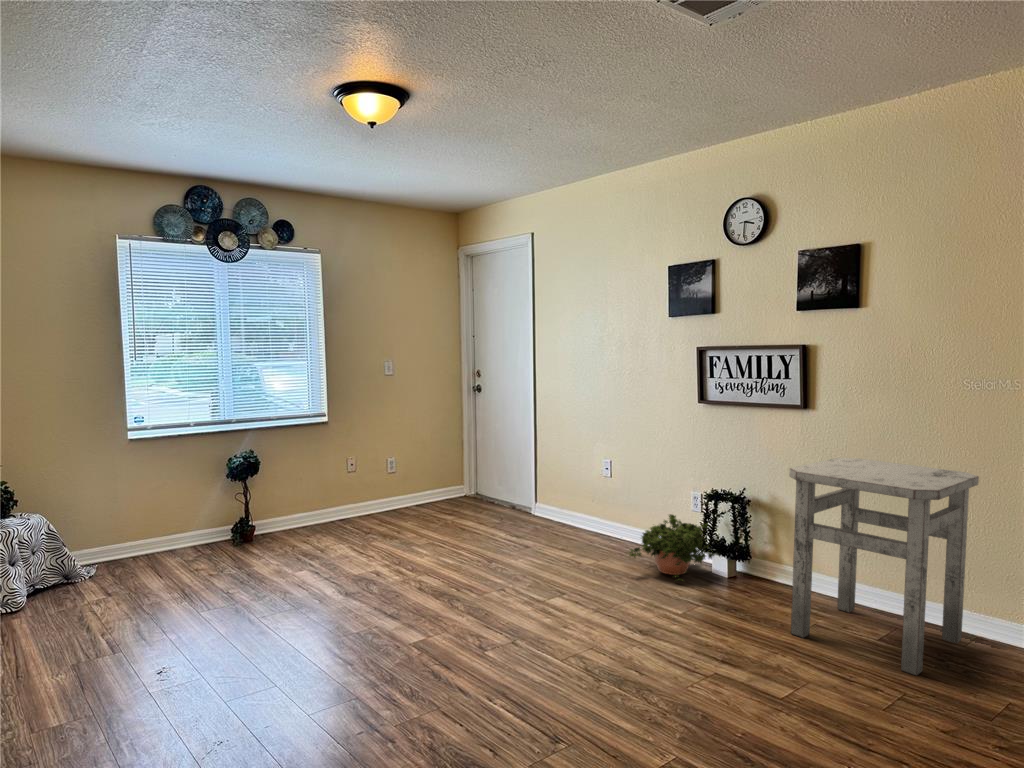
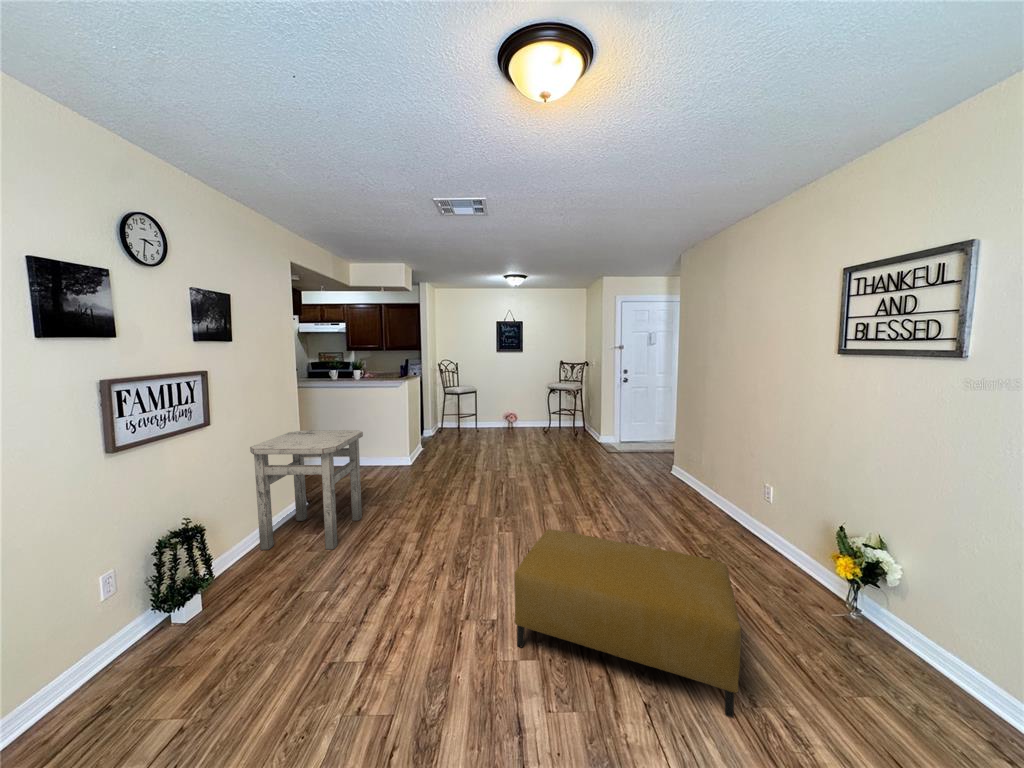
potted plant: present [629,514,714,581] -> none [128,558,246,658]
ottoman: none [187,556,466,734] -> present [514,529,741,718]

